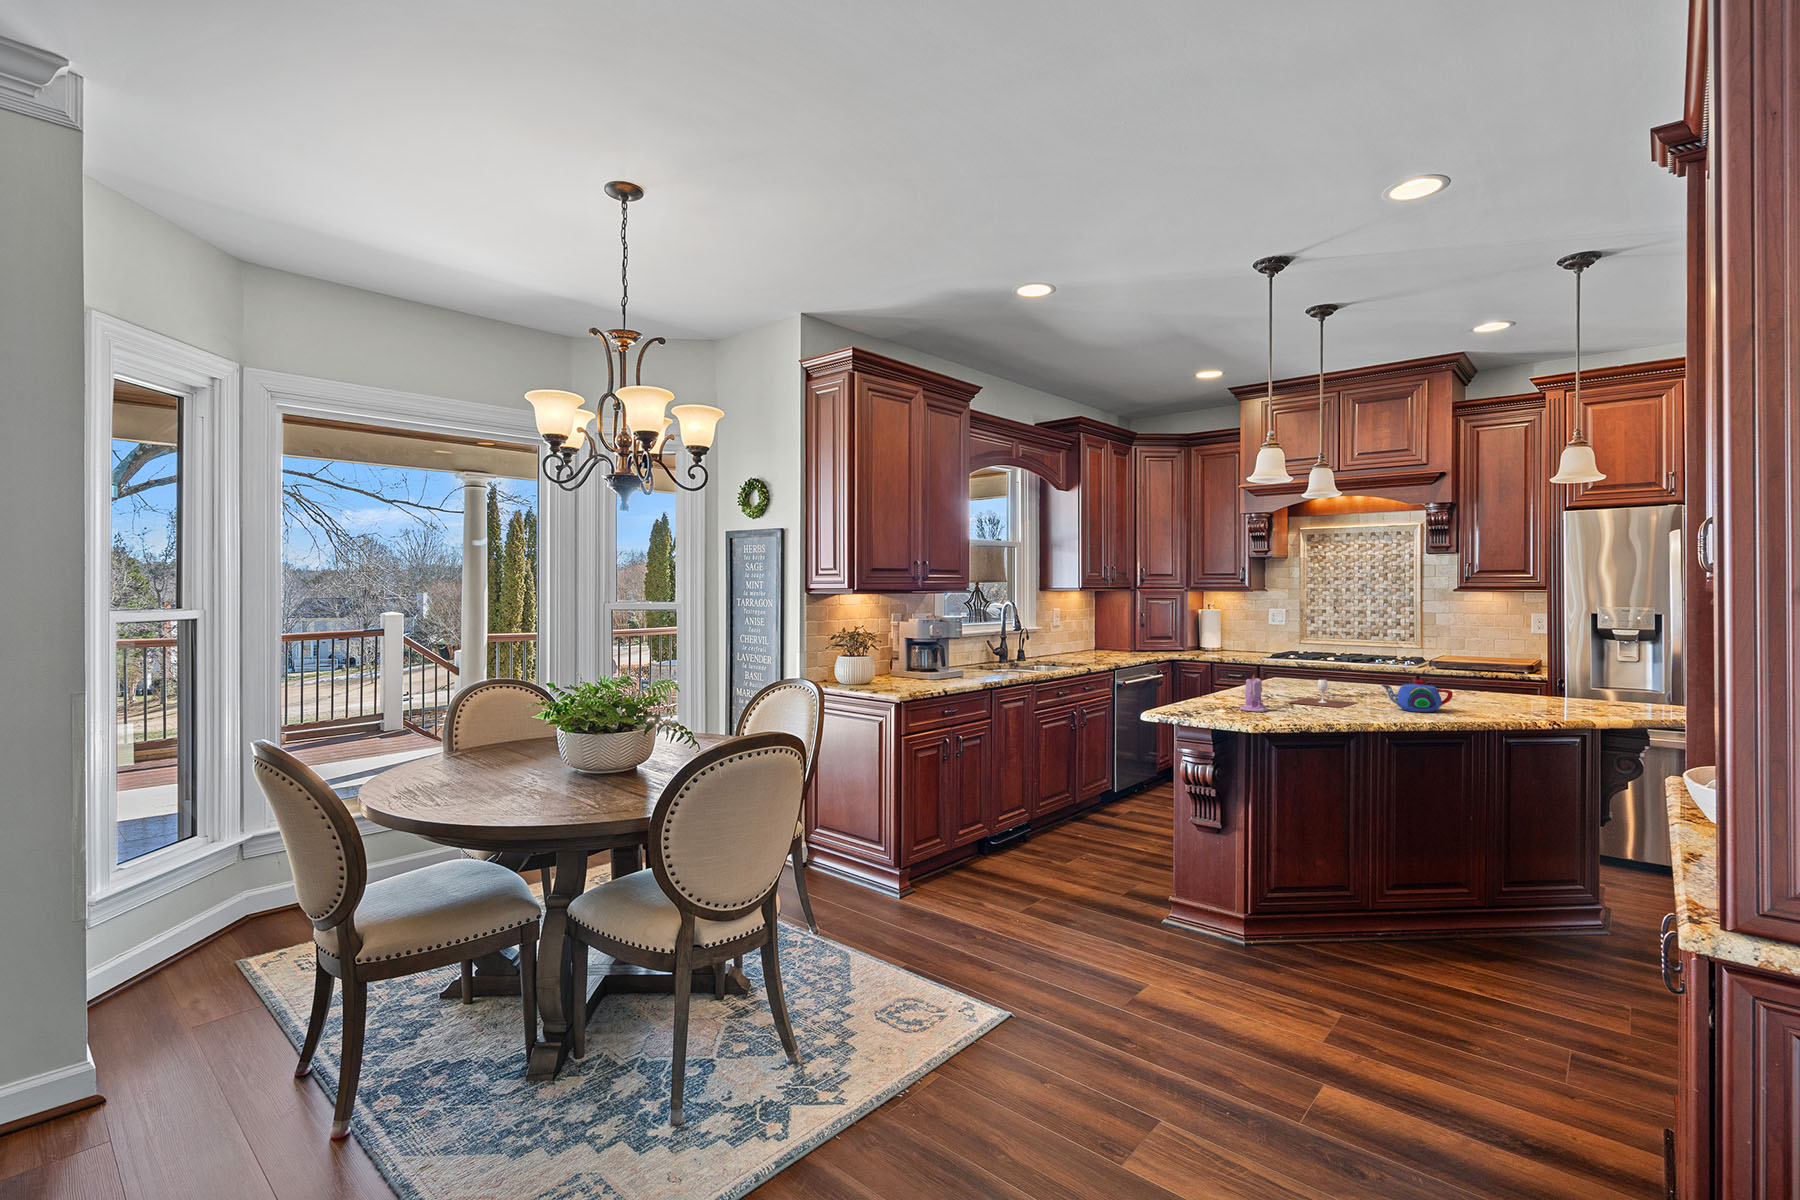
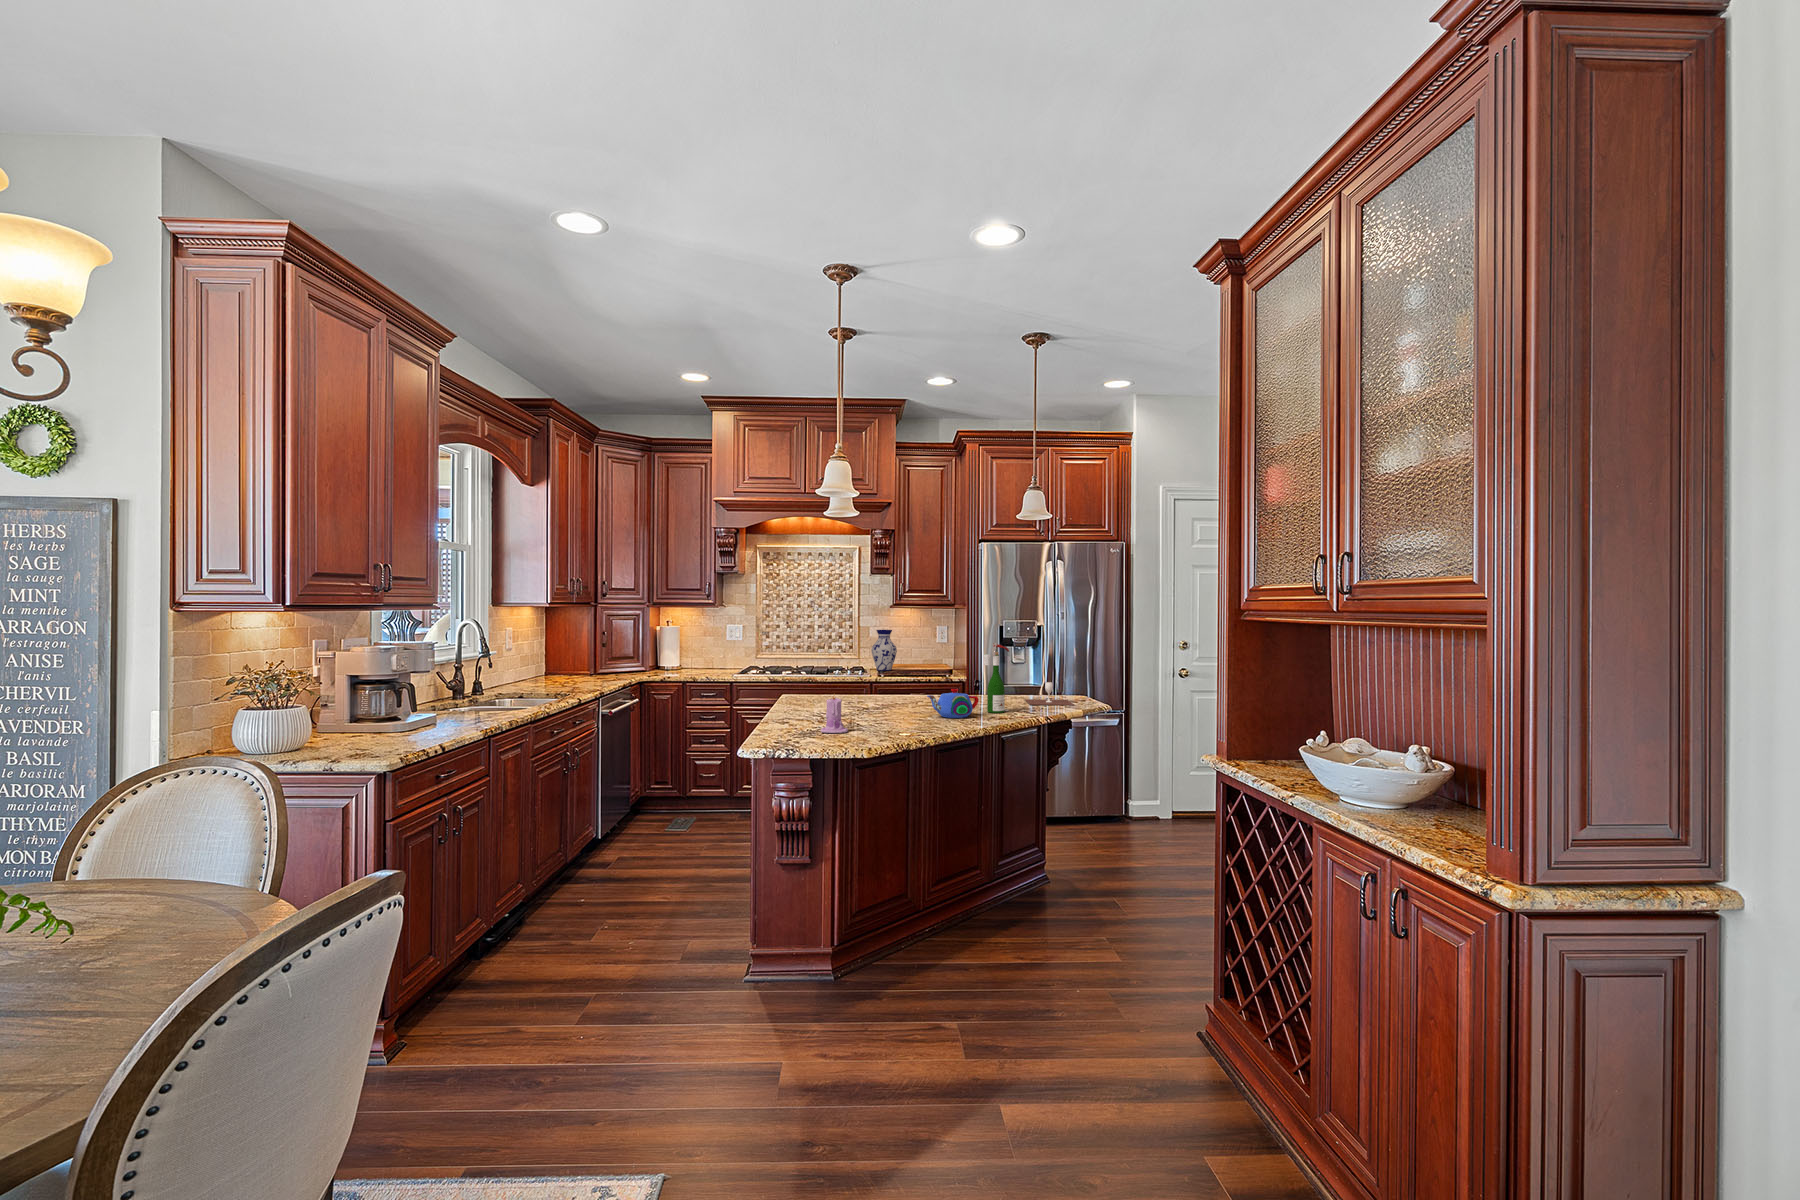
vase: none [1436,617,1471,665] -> present [871,630,897,671]
wine bottle: none [1469,631,1508,712] -> present [984,643,1009,713]
wine glass: present [1288,679,1357,708] -> present [1025,682,1074,705]

